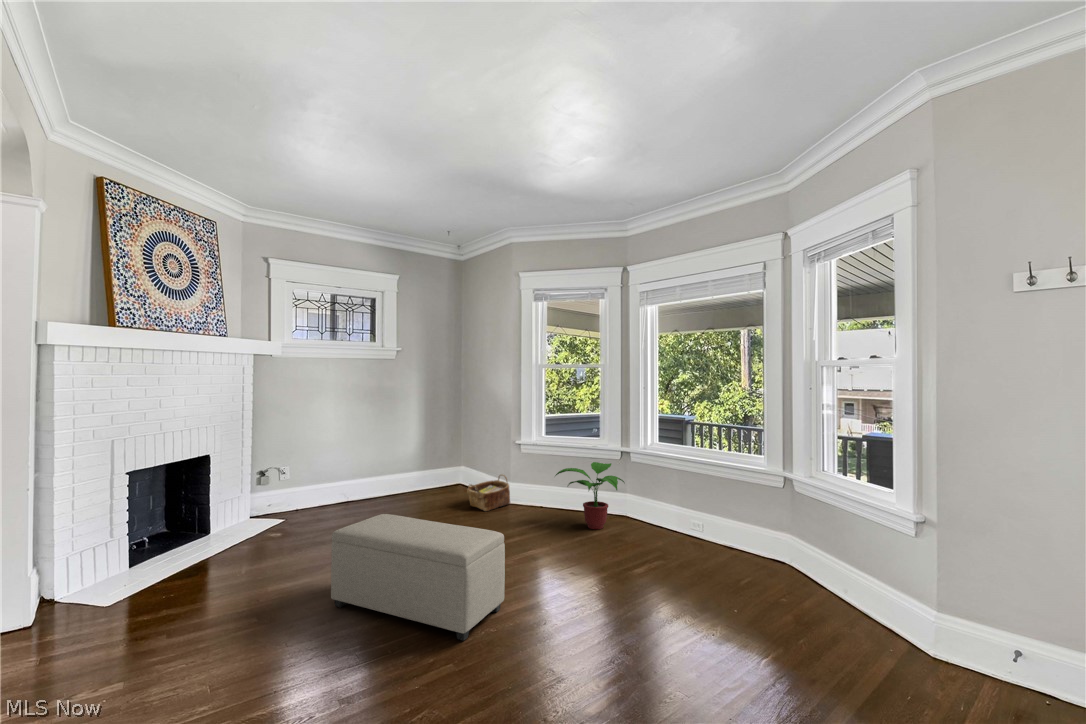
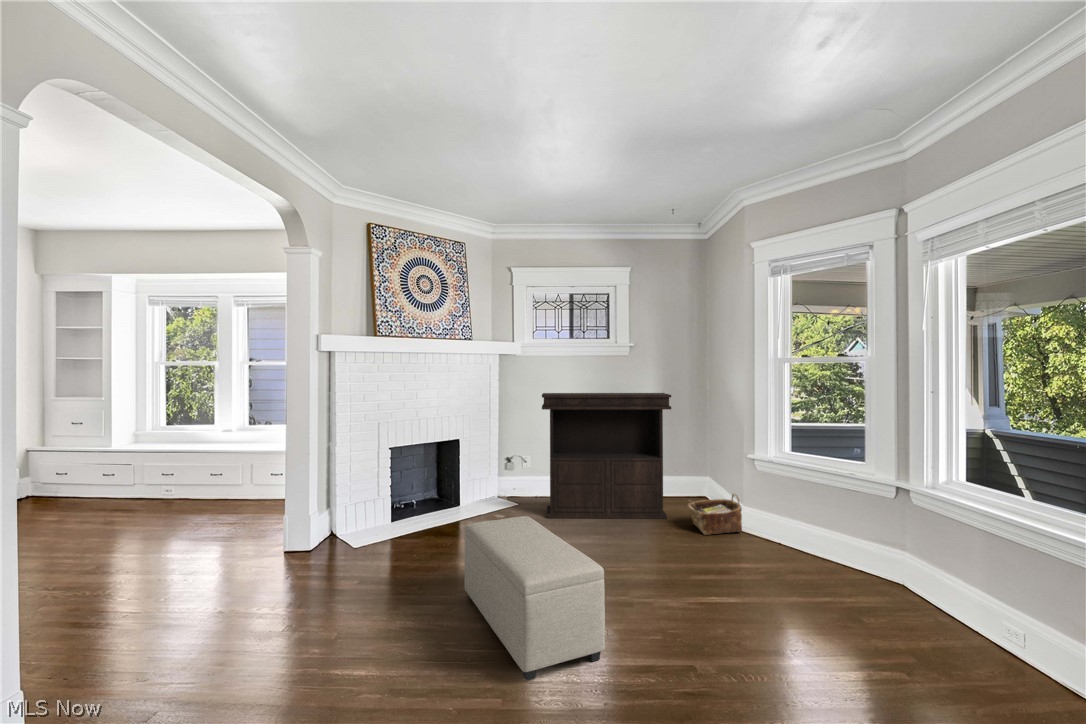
console table: none [321,394,451,526] -> present [542,393,671,519]
potted plant: present [555,462,624,529] -> none [776,497,890,596]

